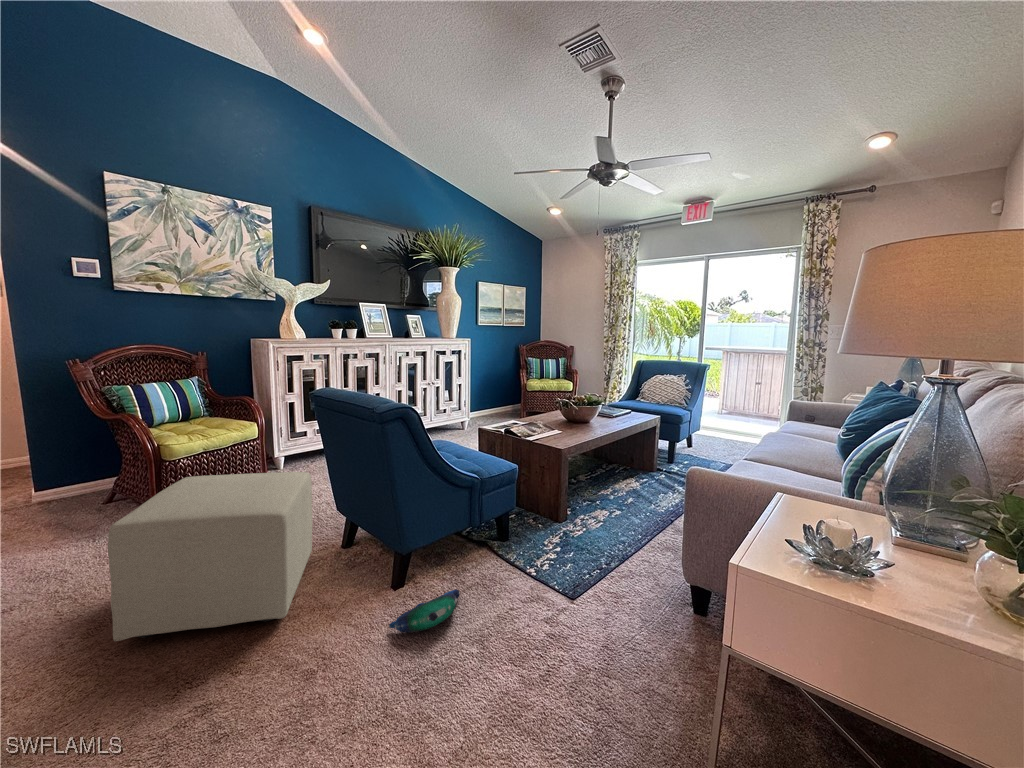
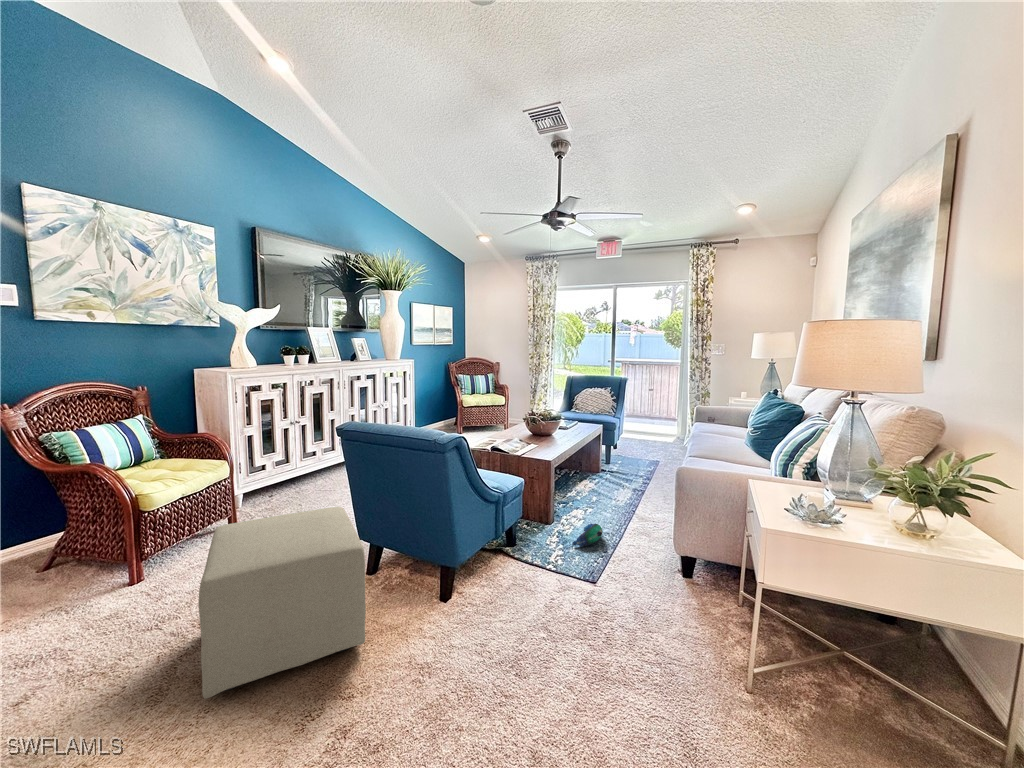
plush toy: present [389,589,460,633] -> present [572,524,603,546]

